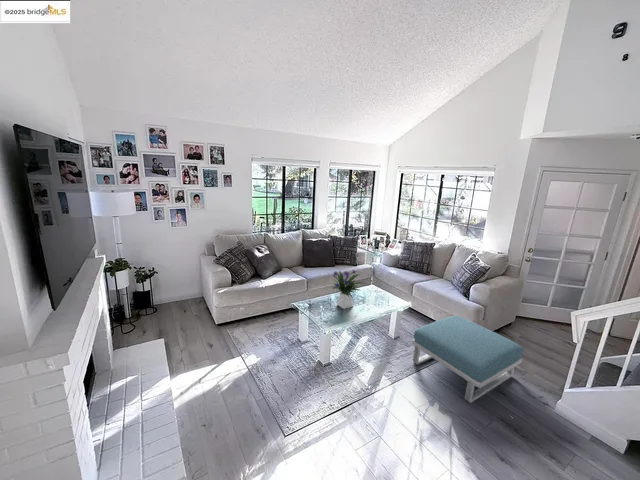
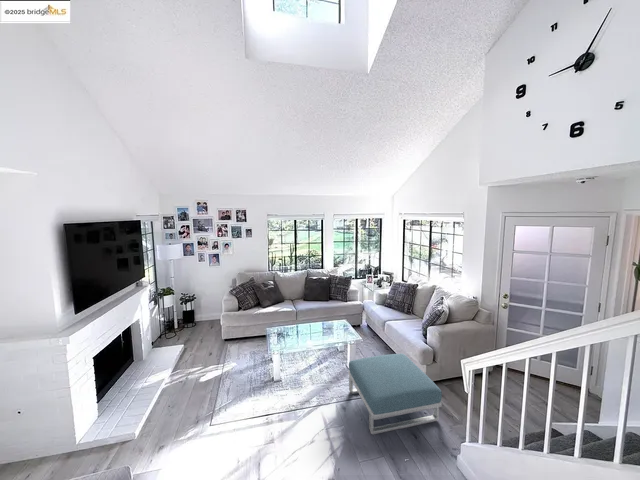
flower arrangement: present [332,270,362,309] -> none [291,304,322,337]

